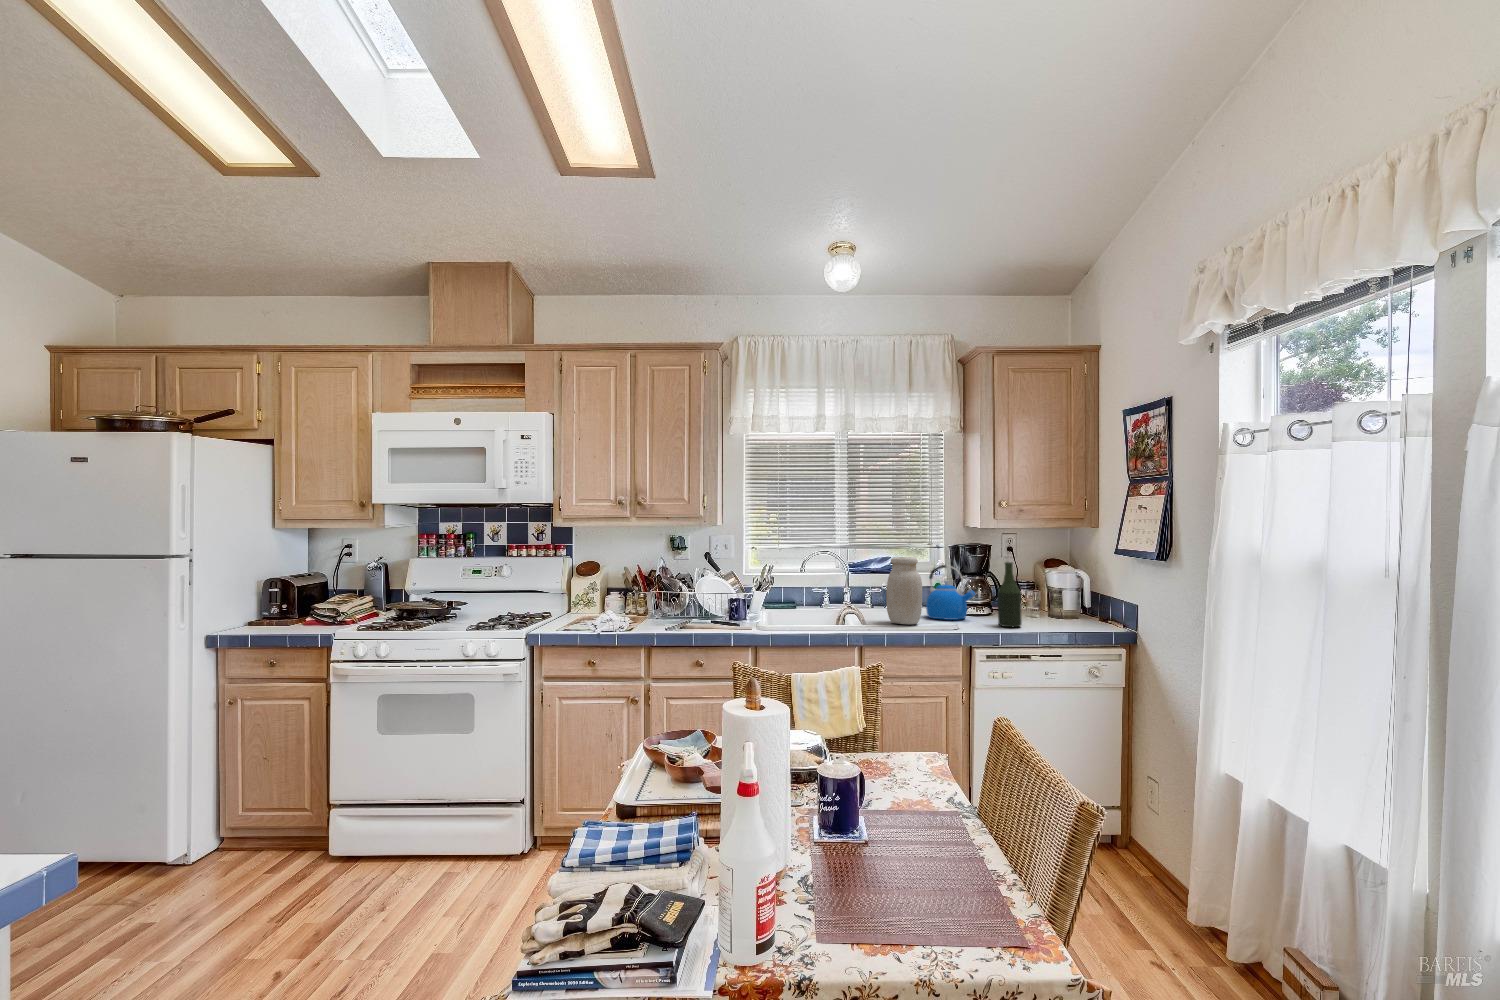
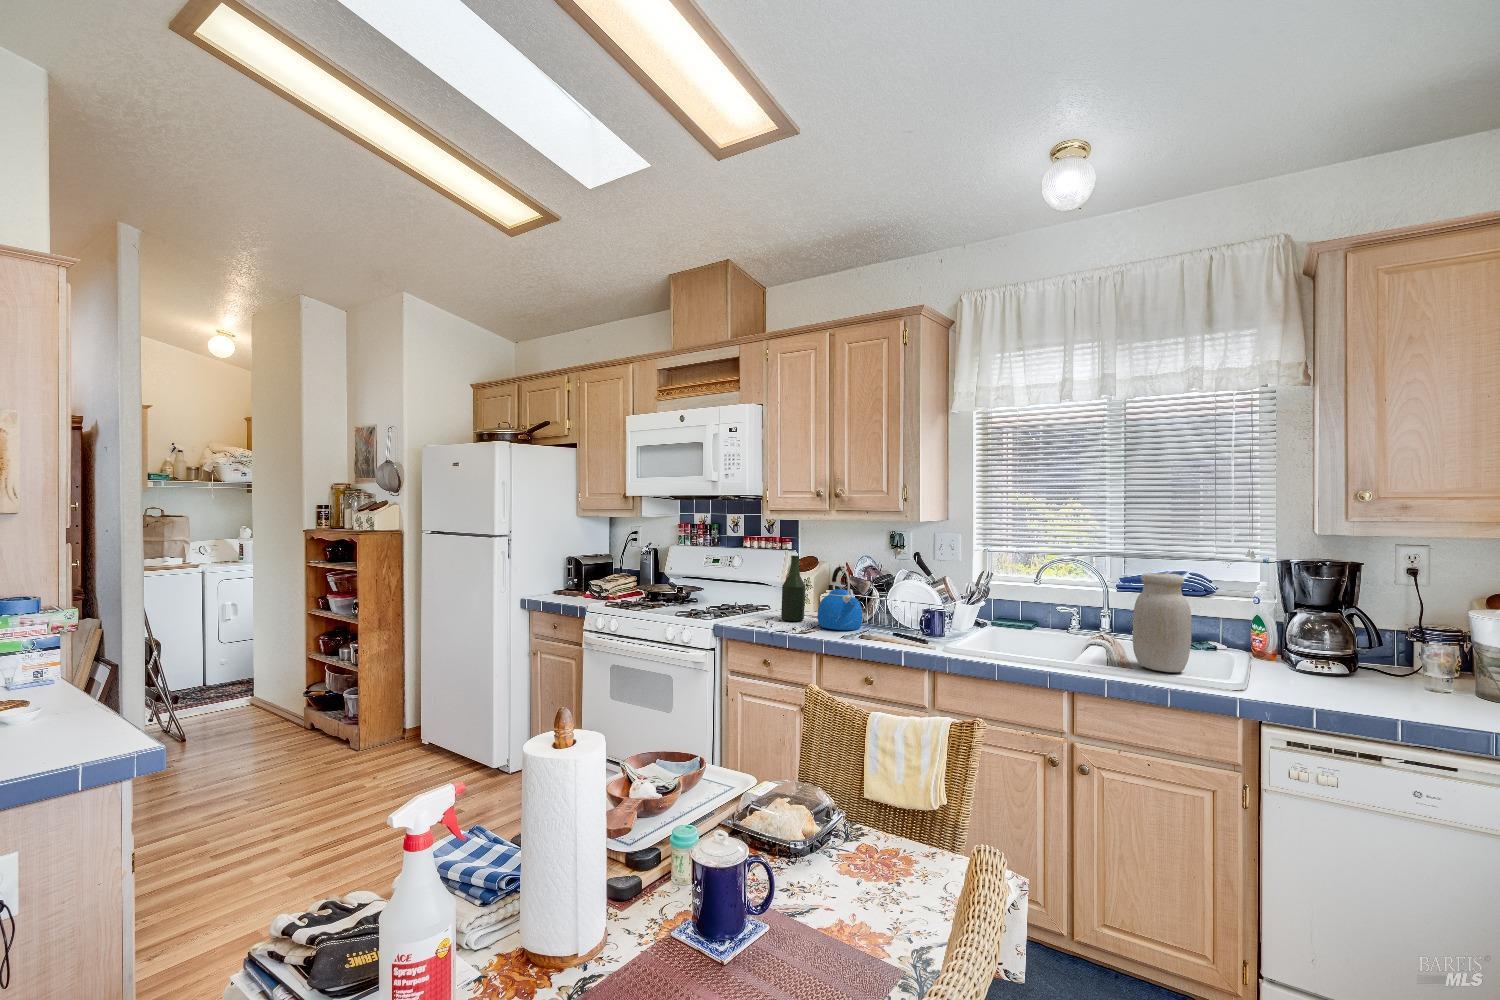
bottle: present [997,562,1022,627] -> present [781,556,805,621]
kettle: present [926,565,975,620] -> present [818,567,863,630]

